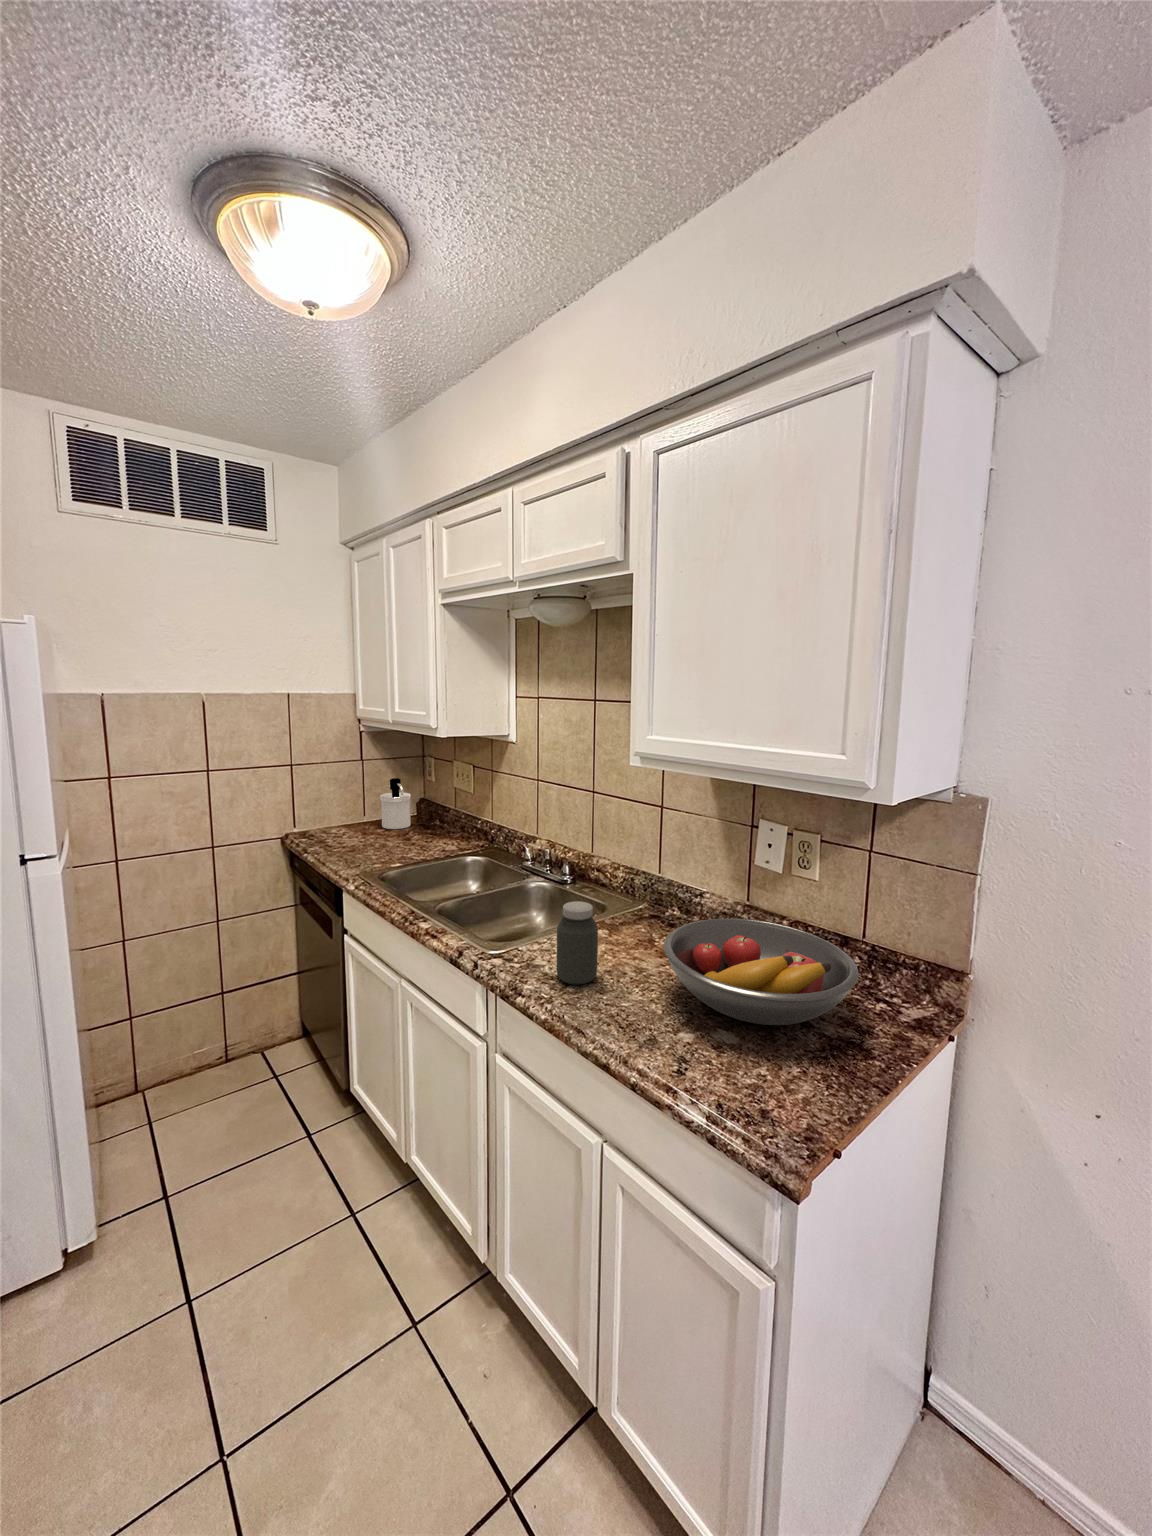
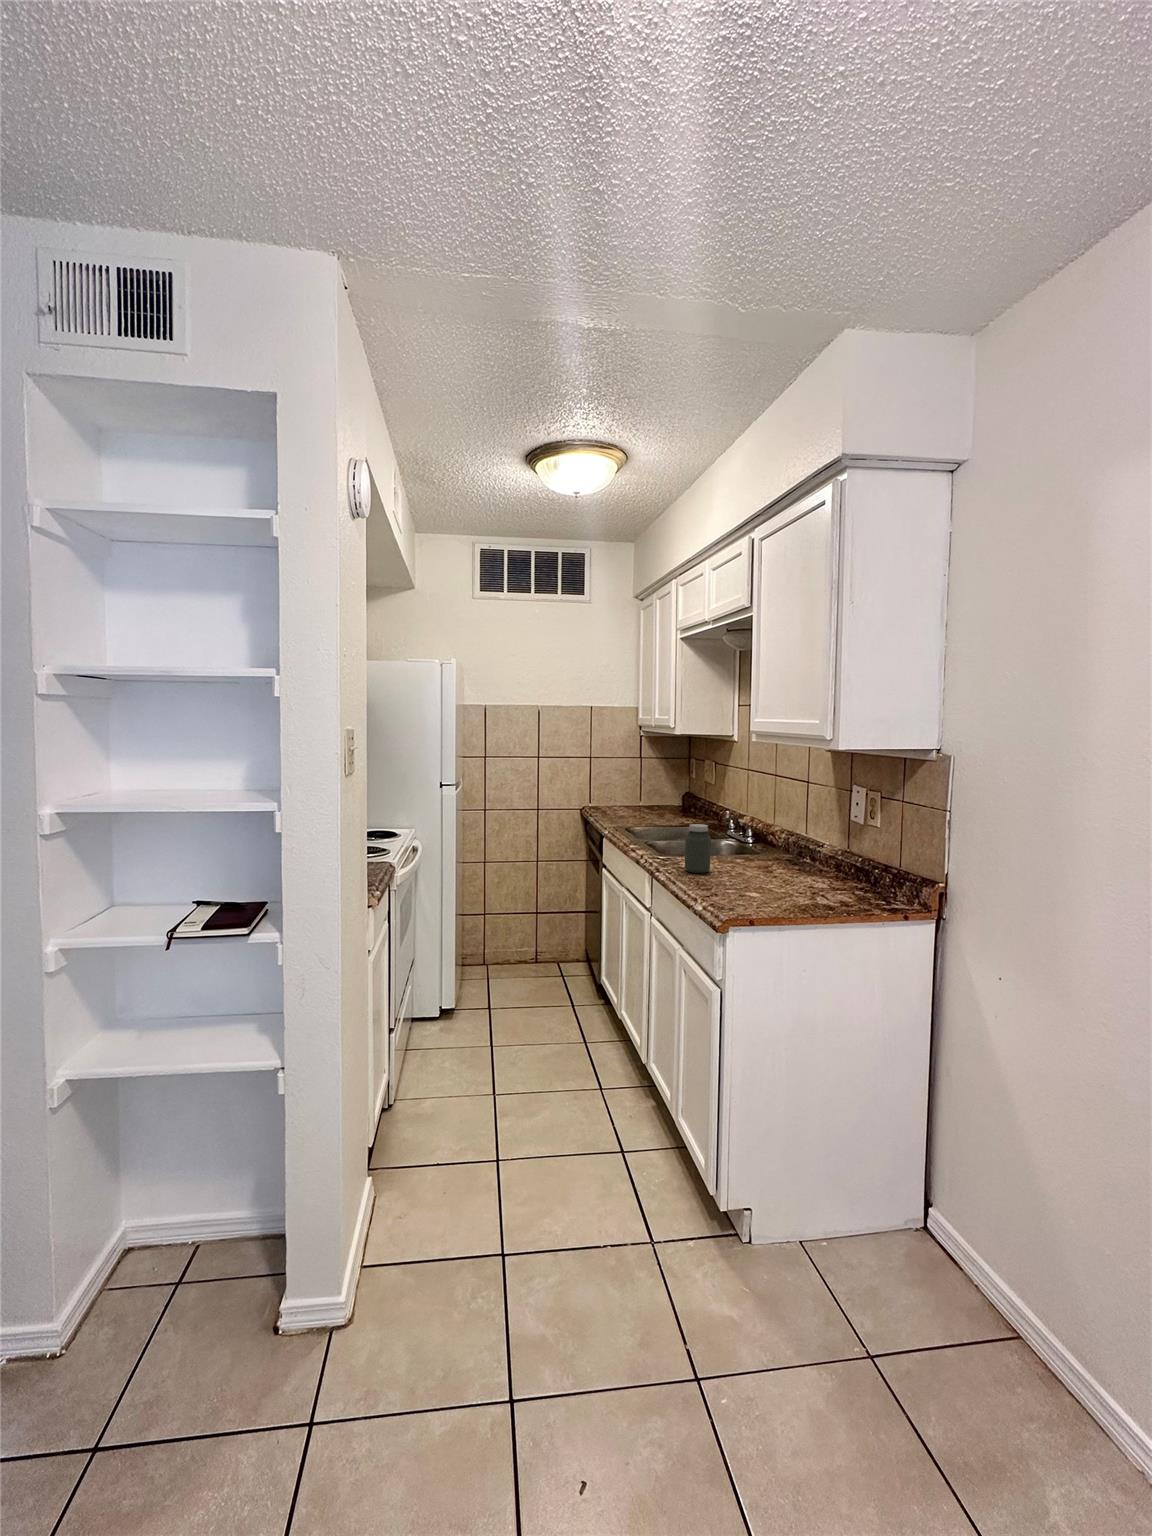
soap dispenser: present [380,778,411,829] -> none [652,772,675,812]
fruit bowl: present [664,918,859,1025] -> none [733,846,855,895]

